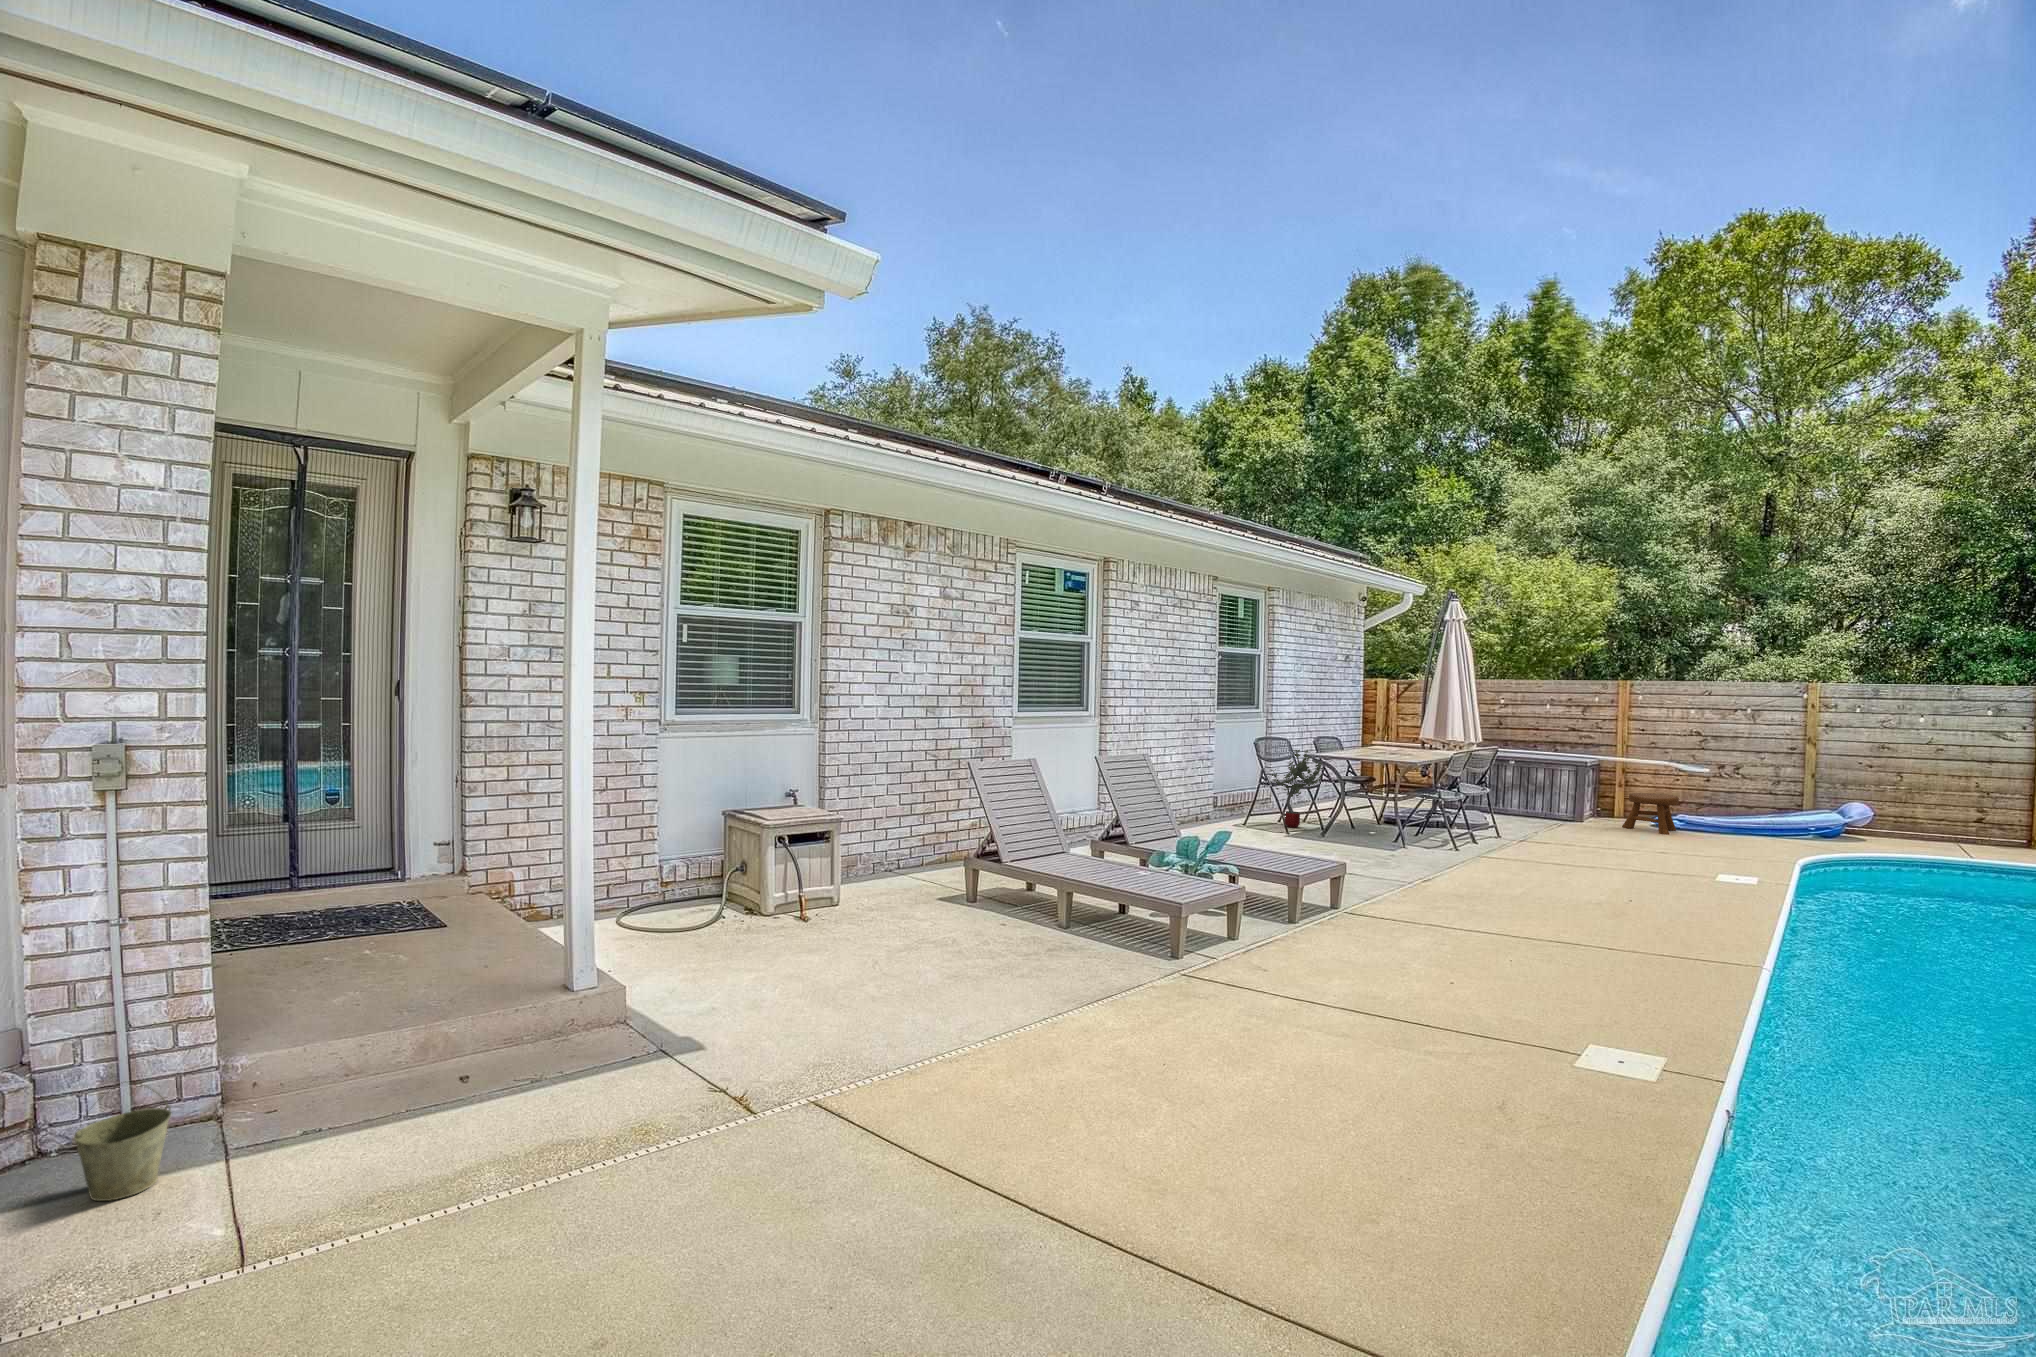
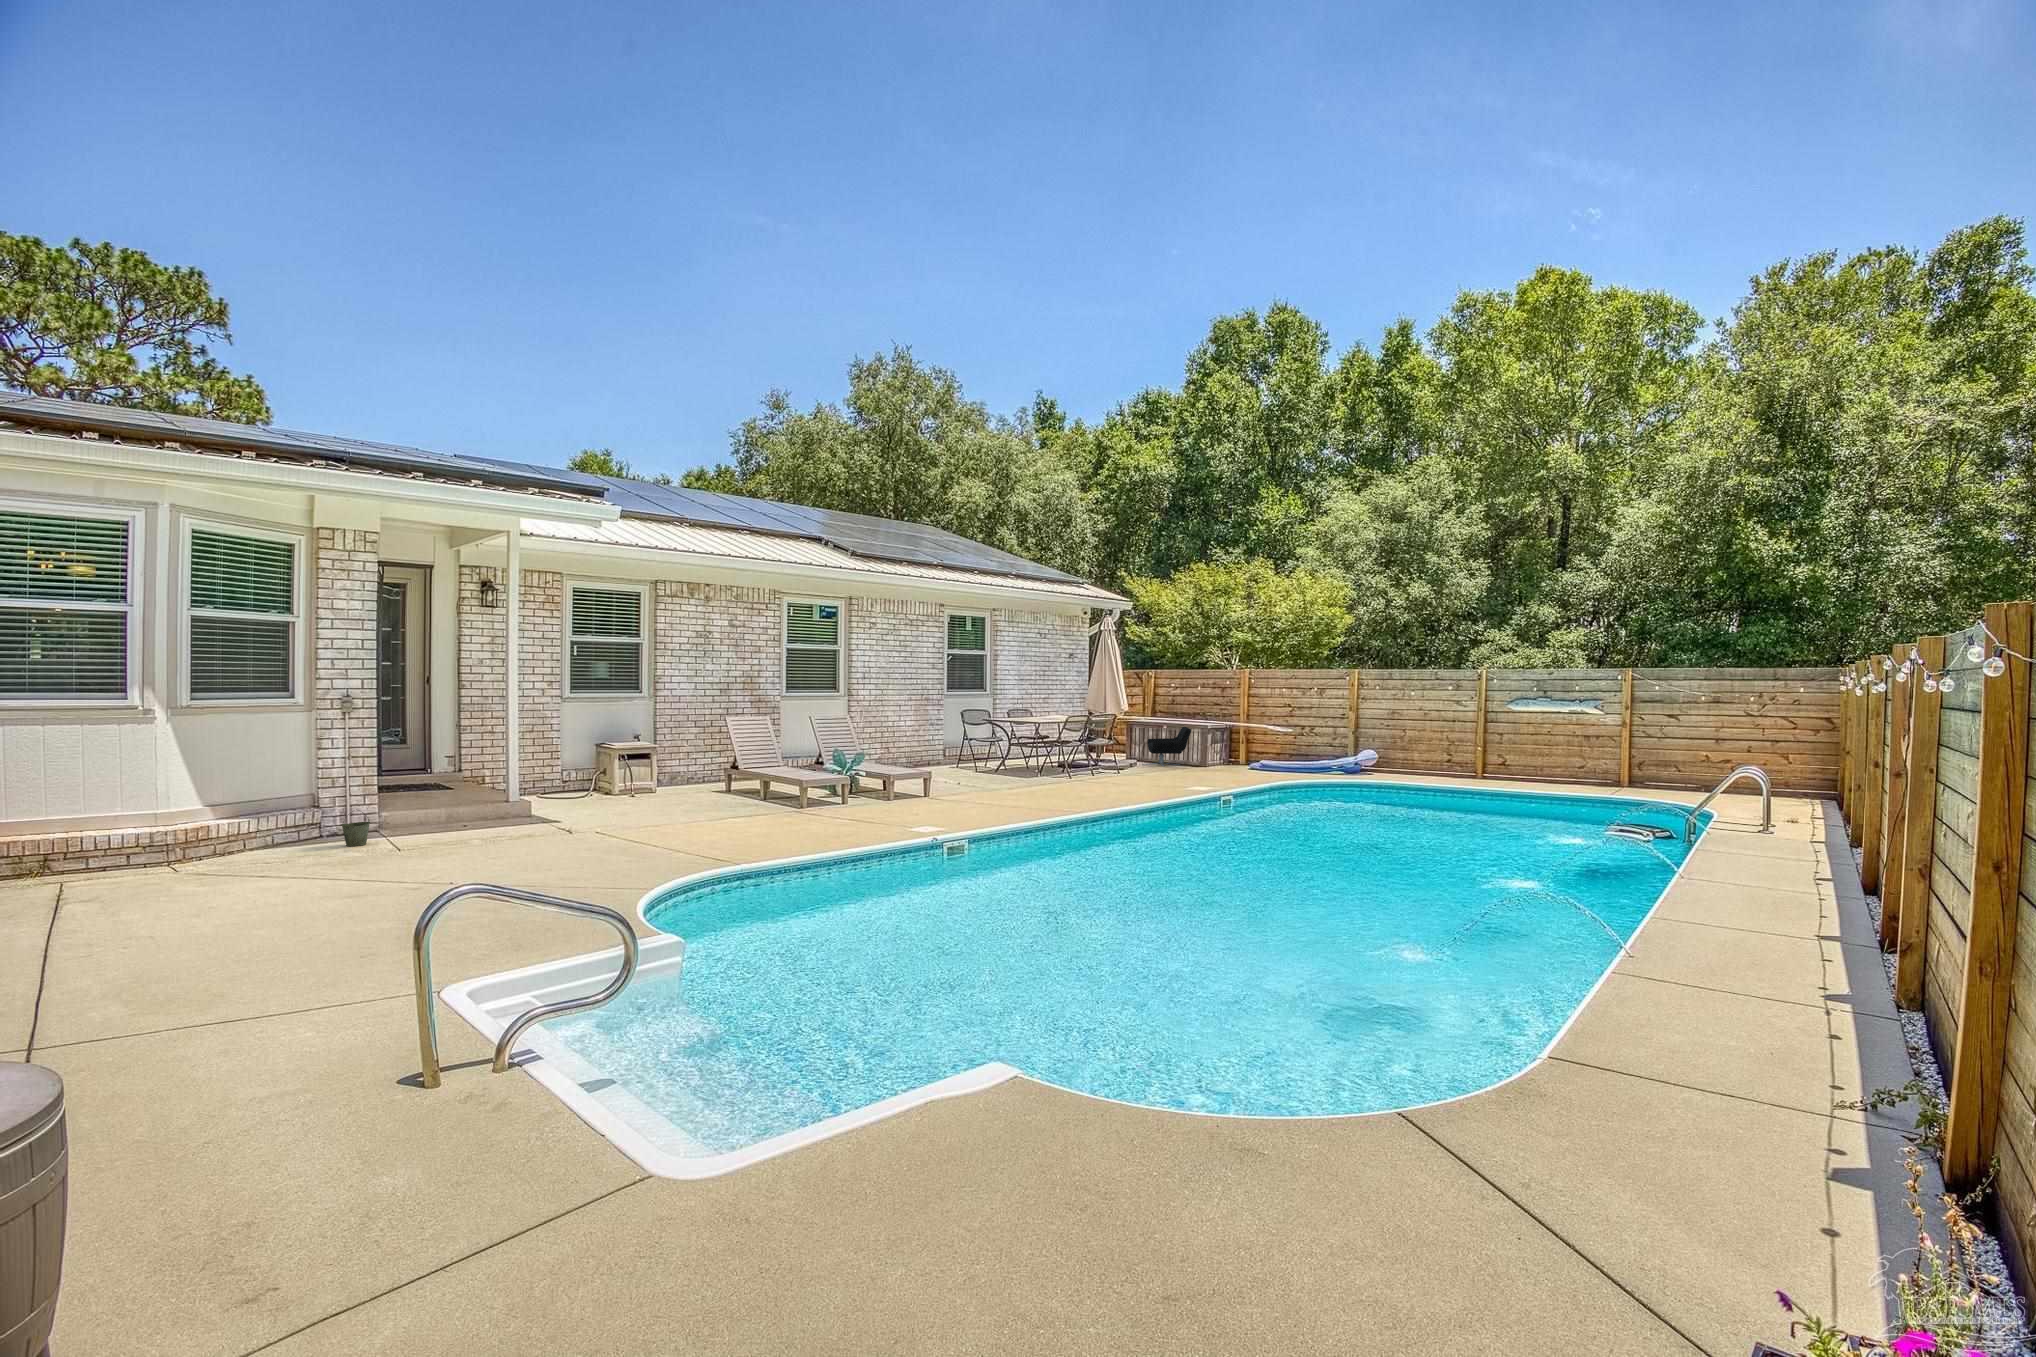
potted tree: present [1270,750,1323,828] -> none [978,716,1009,767]
lounge chair: none [1509,767,1596,830] -> present [1146,727,1191,767]
stool: present [1622,793,1679,835] -> none [1213,743,1244,768]

